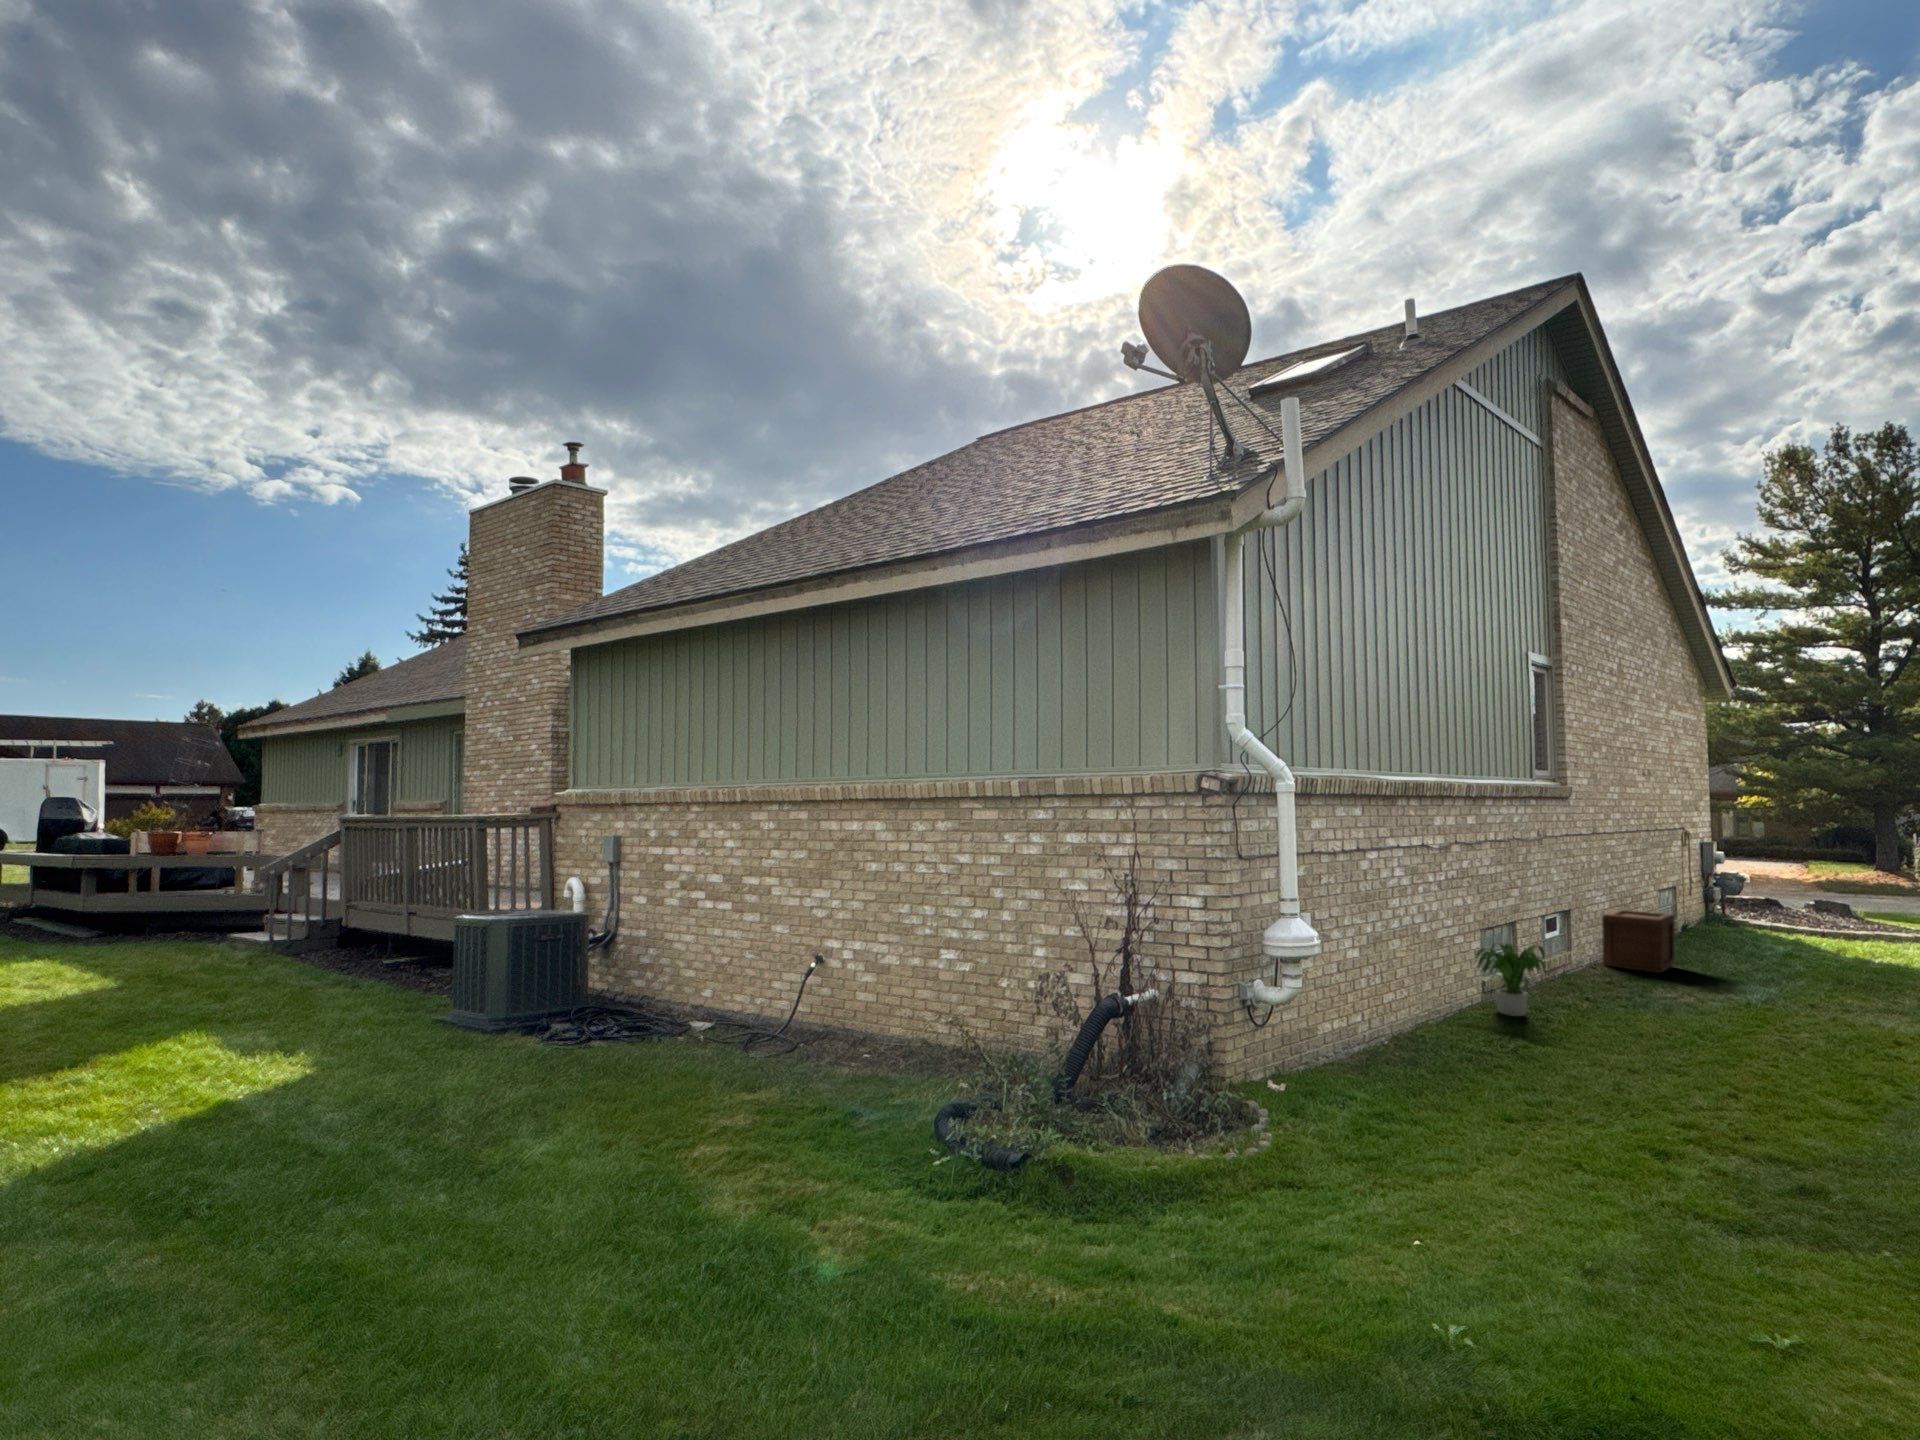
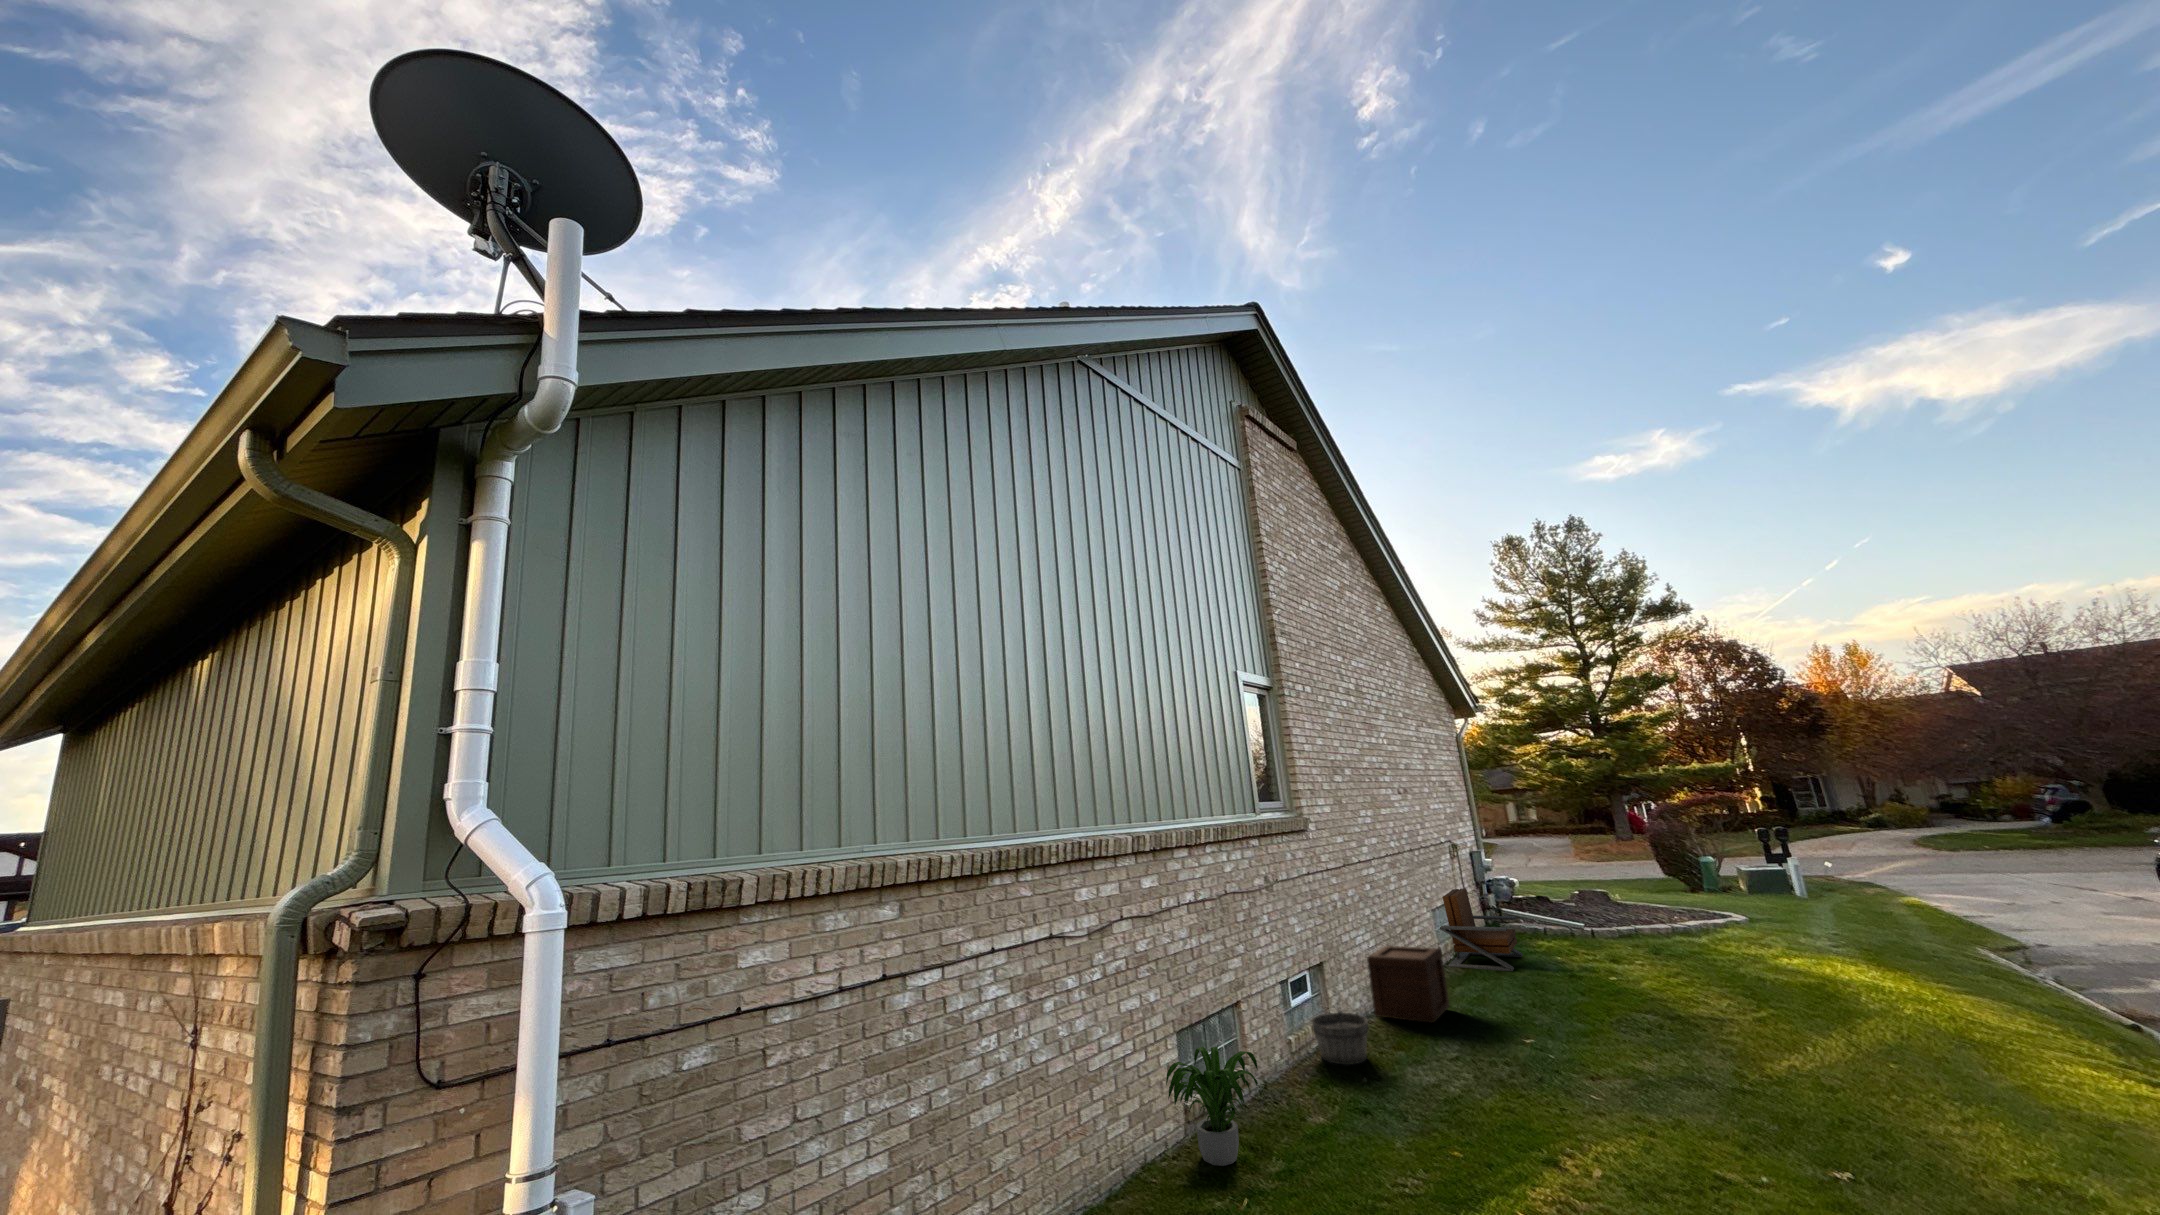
lounge chair: none [1665,873,1747,950] -> present [1440,888,1523,971]
wooden bucket: none [1558,942,1611,987] -> present [1311,1011,1368,1065]

